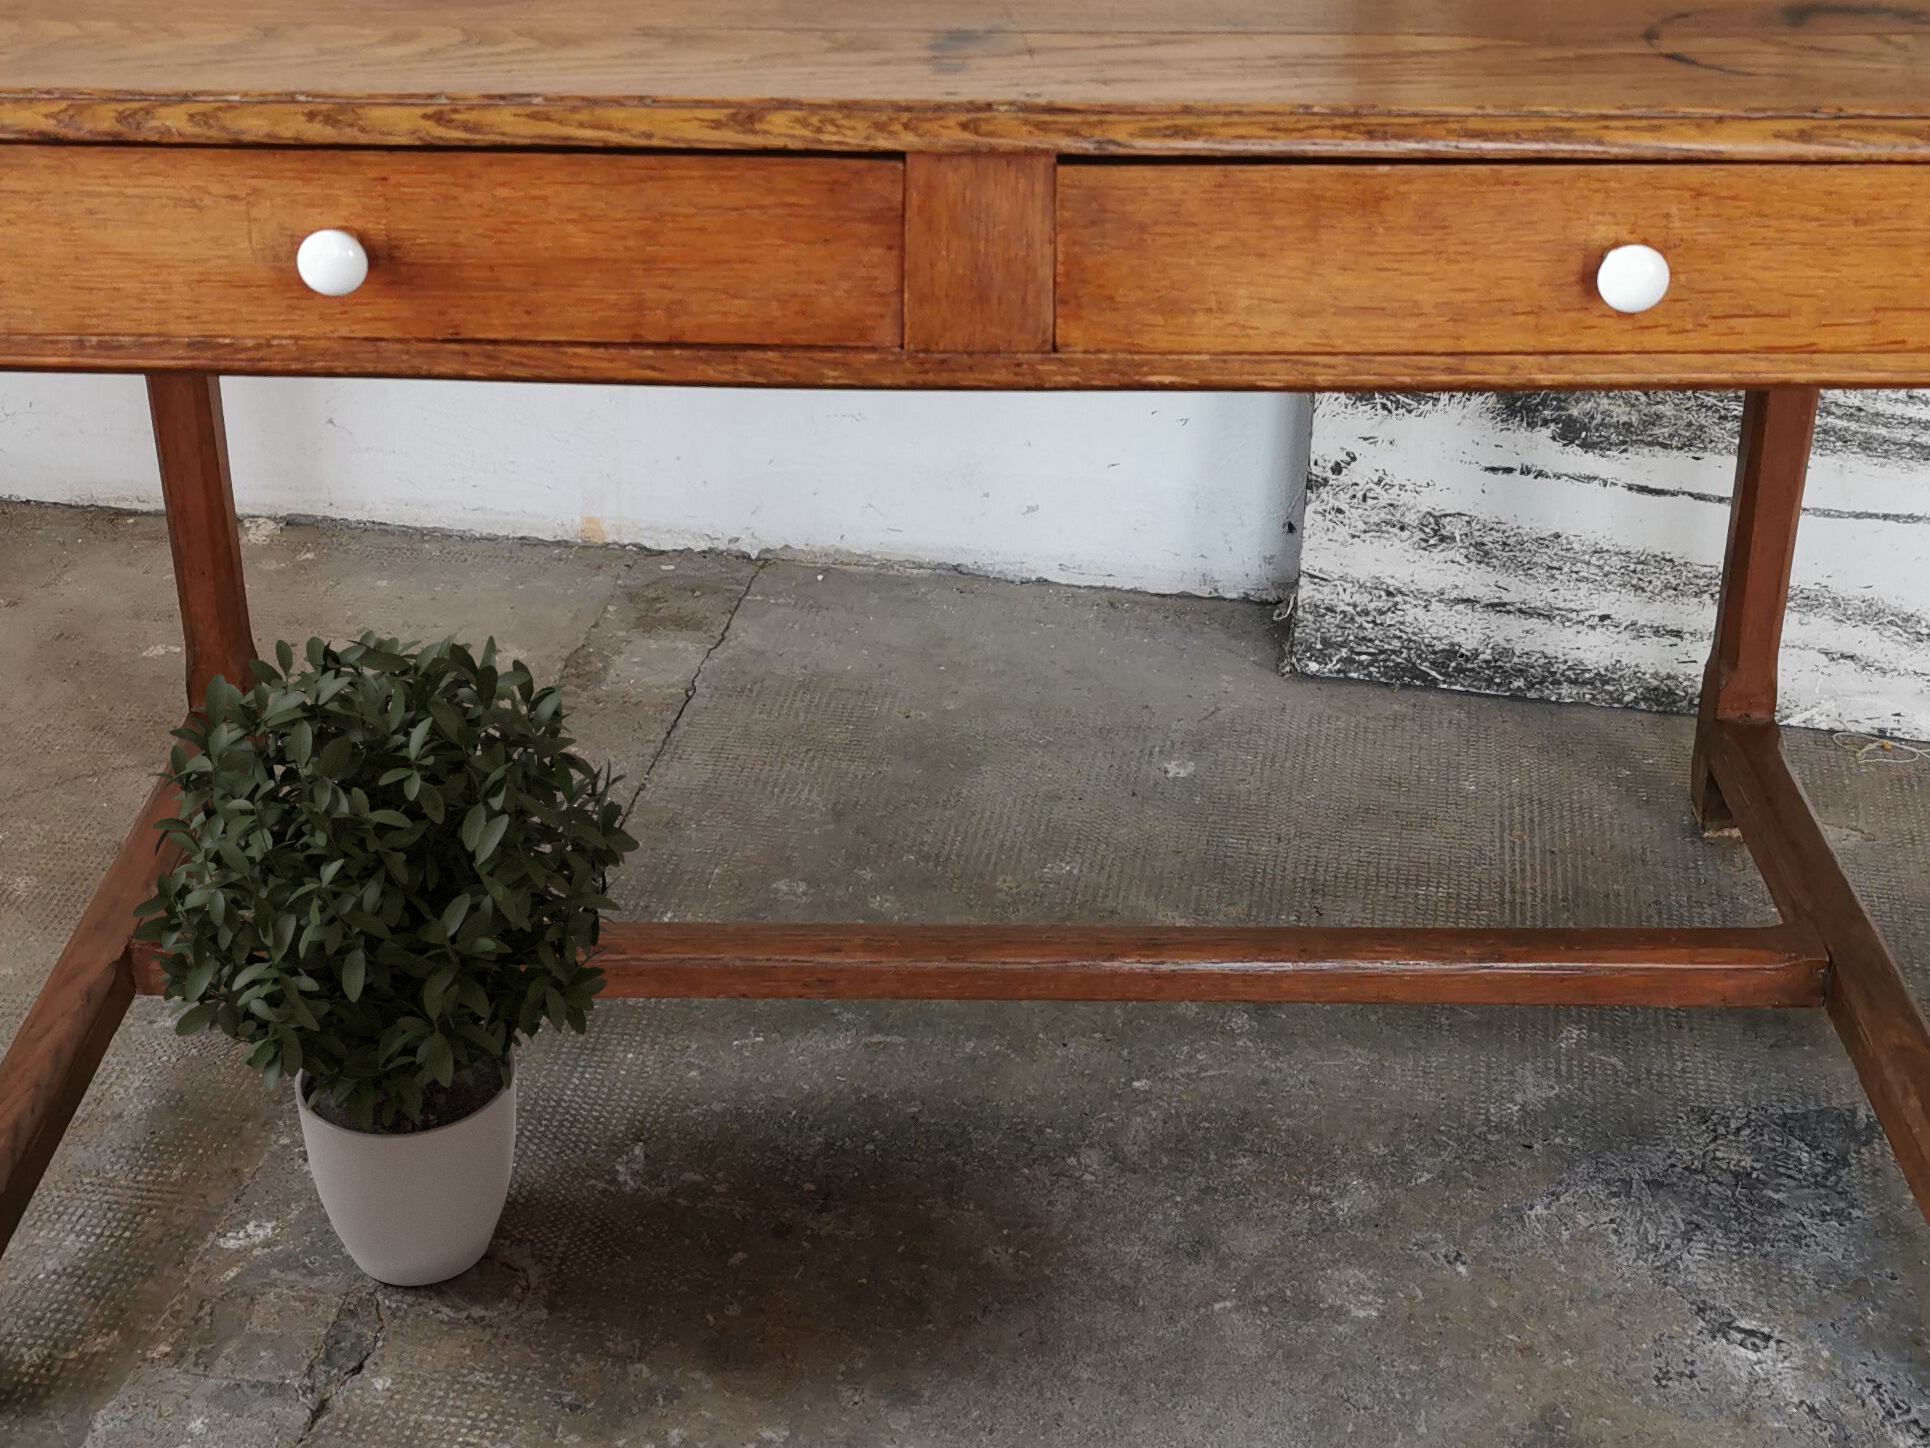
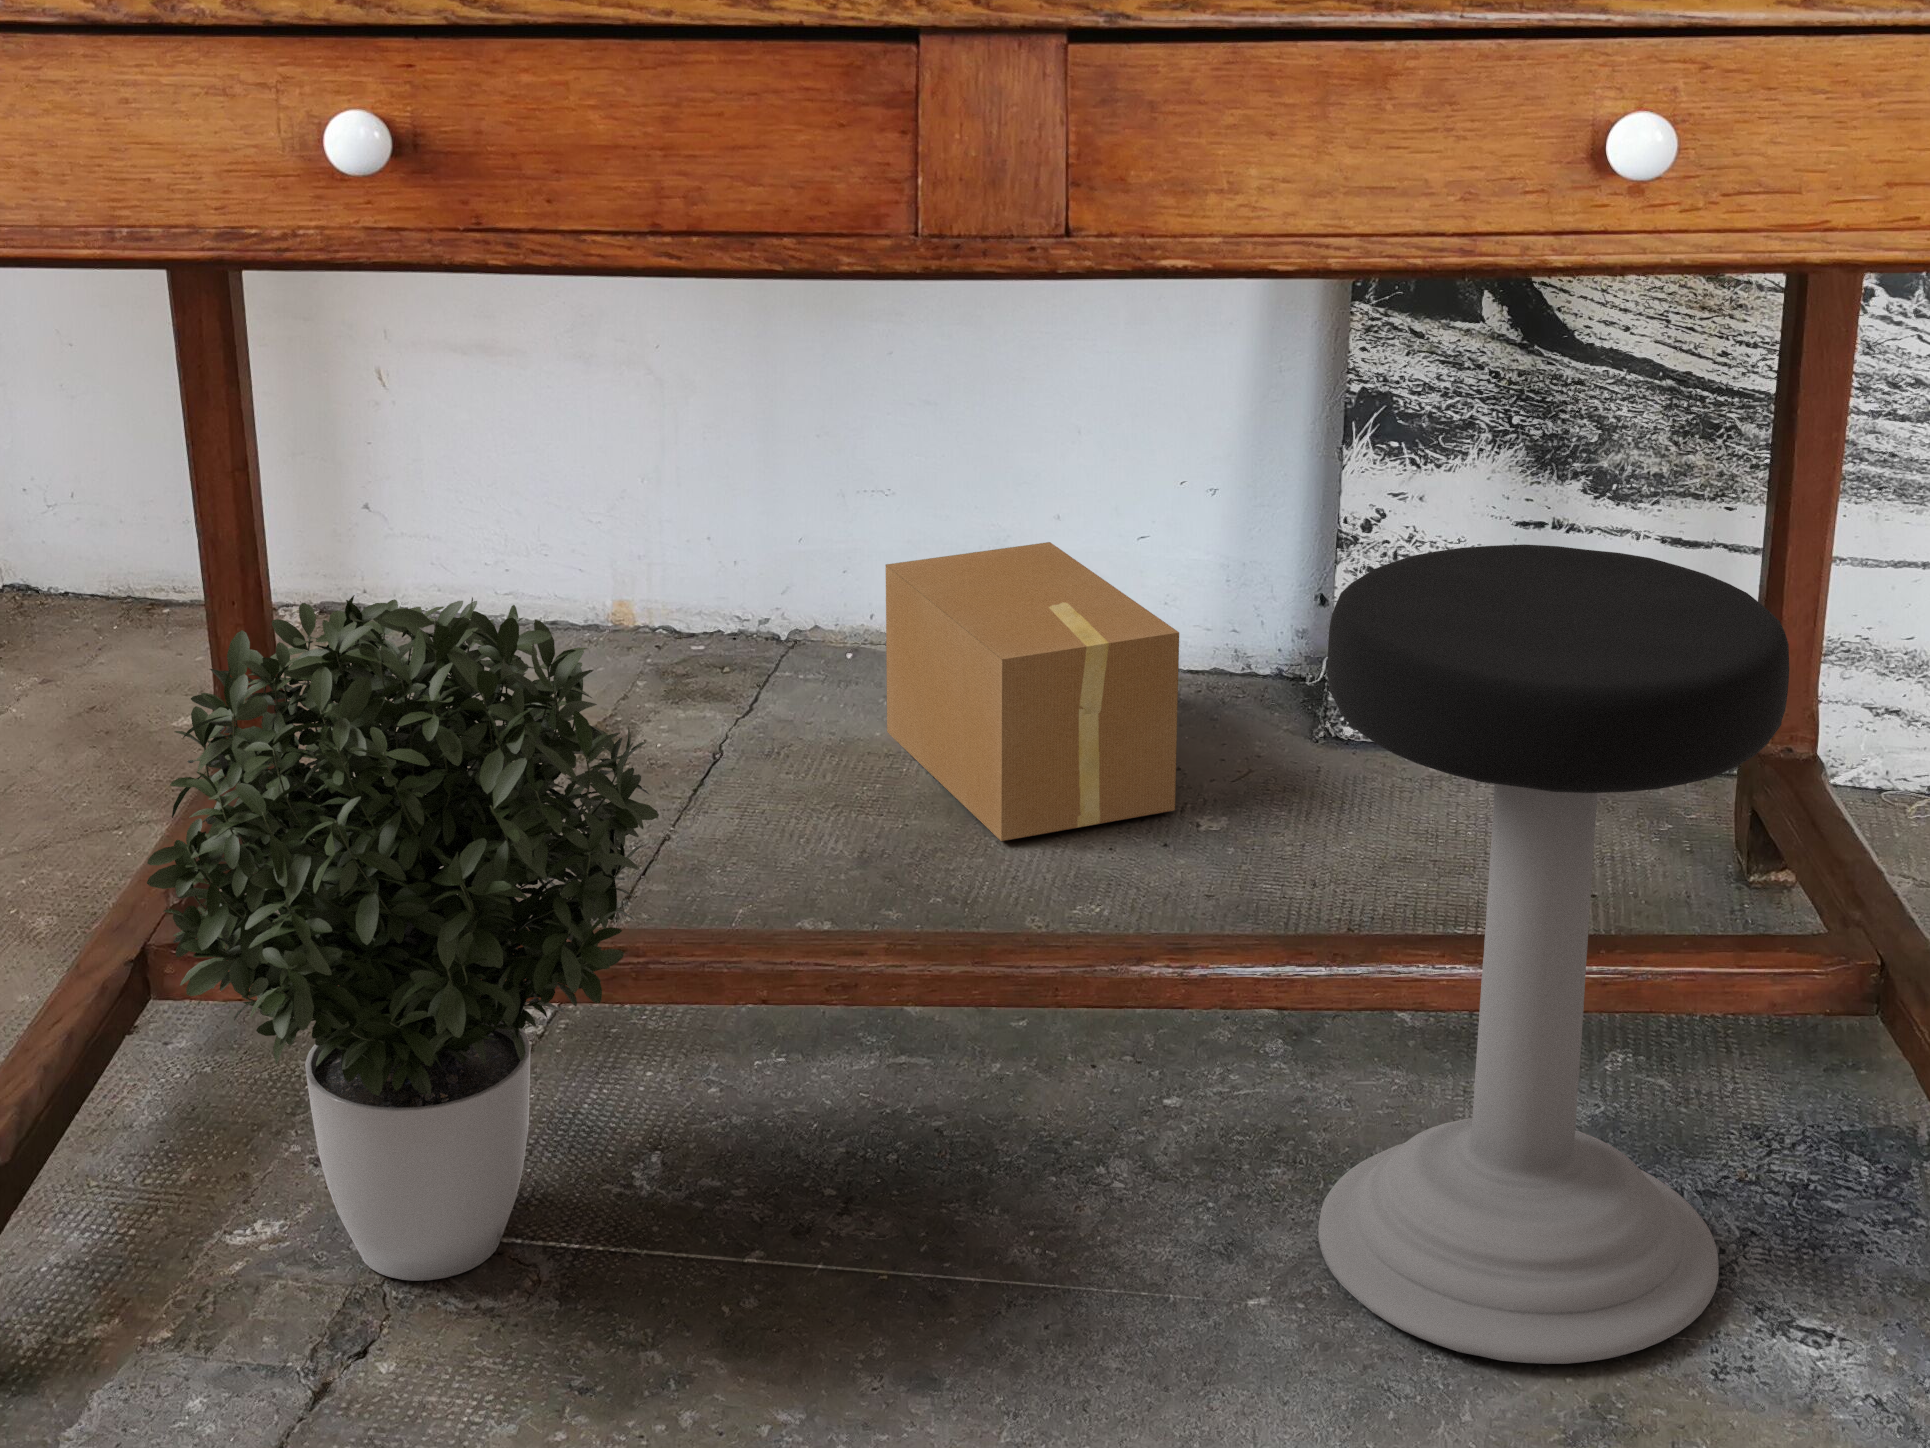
cardboard box: none [858,472,1151,788] -> present [886,542,1179,841]
stool: none [1283,572,1757,1371] -> present [1318,544,1789,1364]

